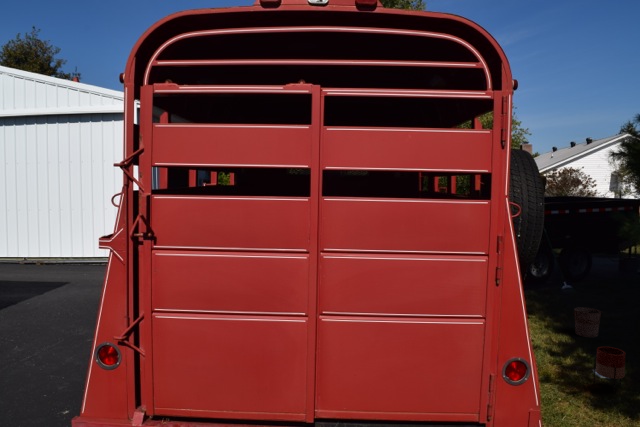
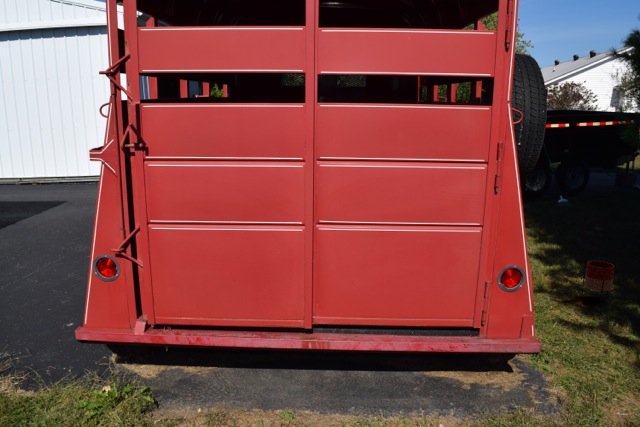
bucket: present [573,307,602,337] -> none [565,224,597,254]

